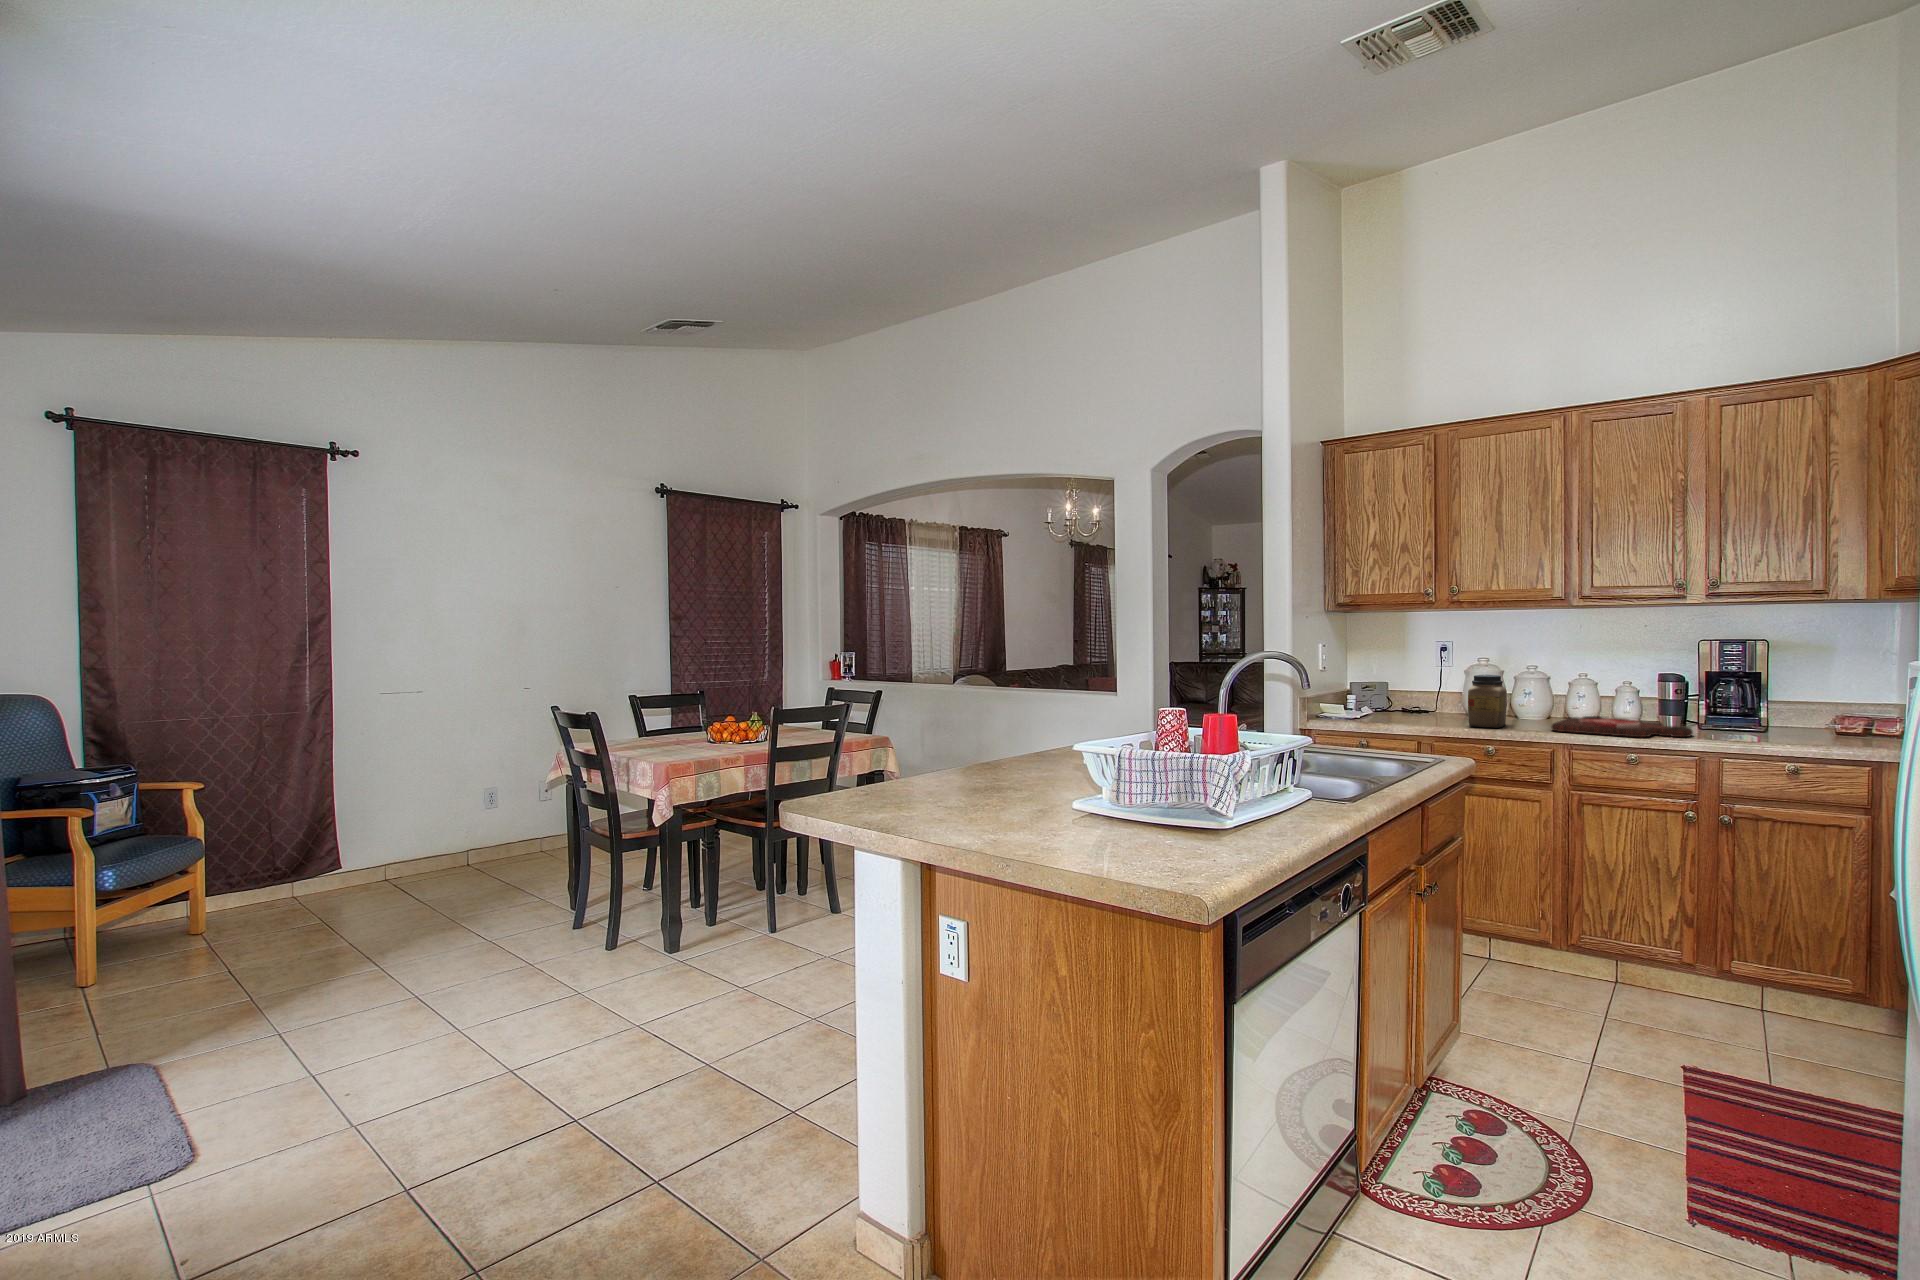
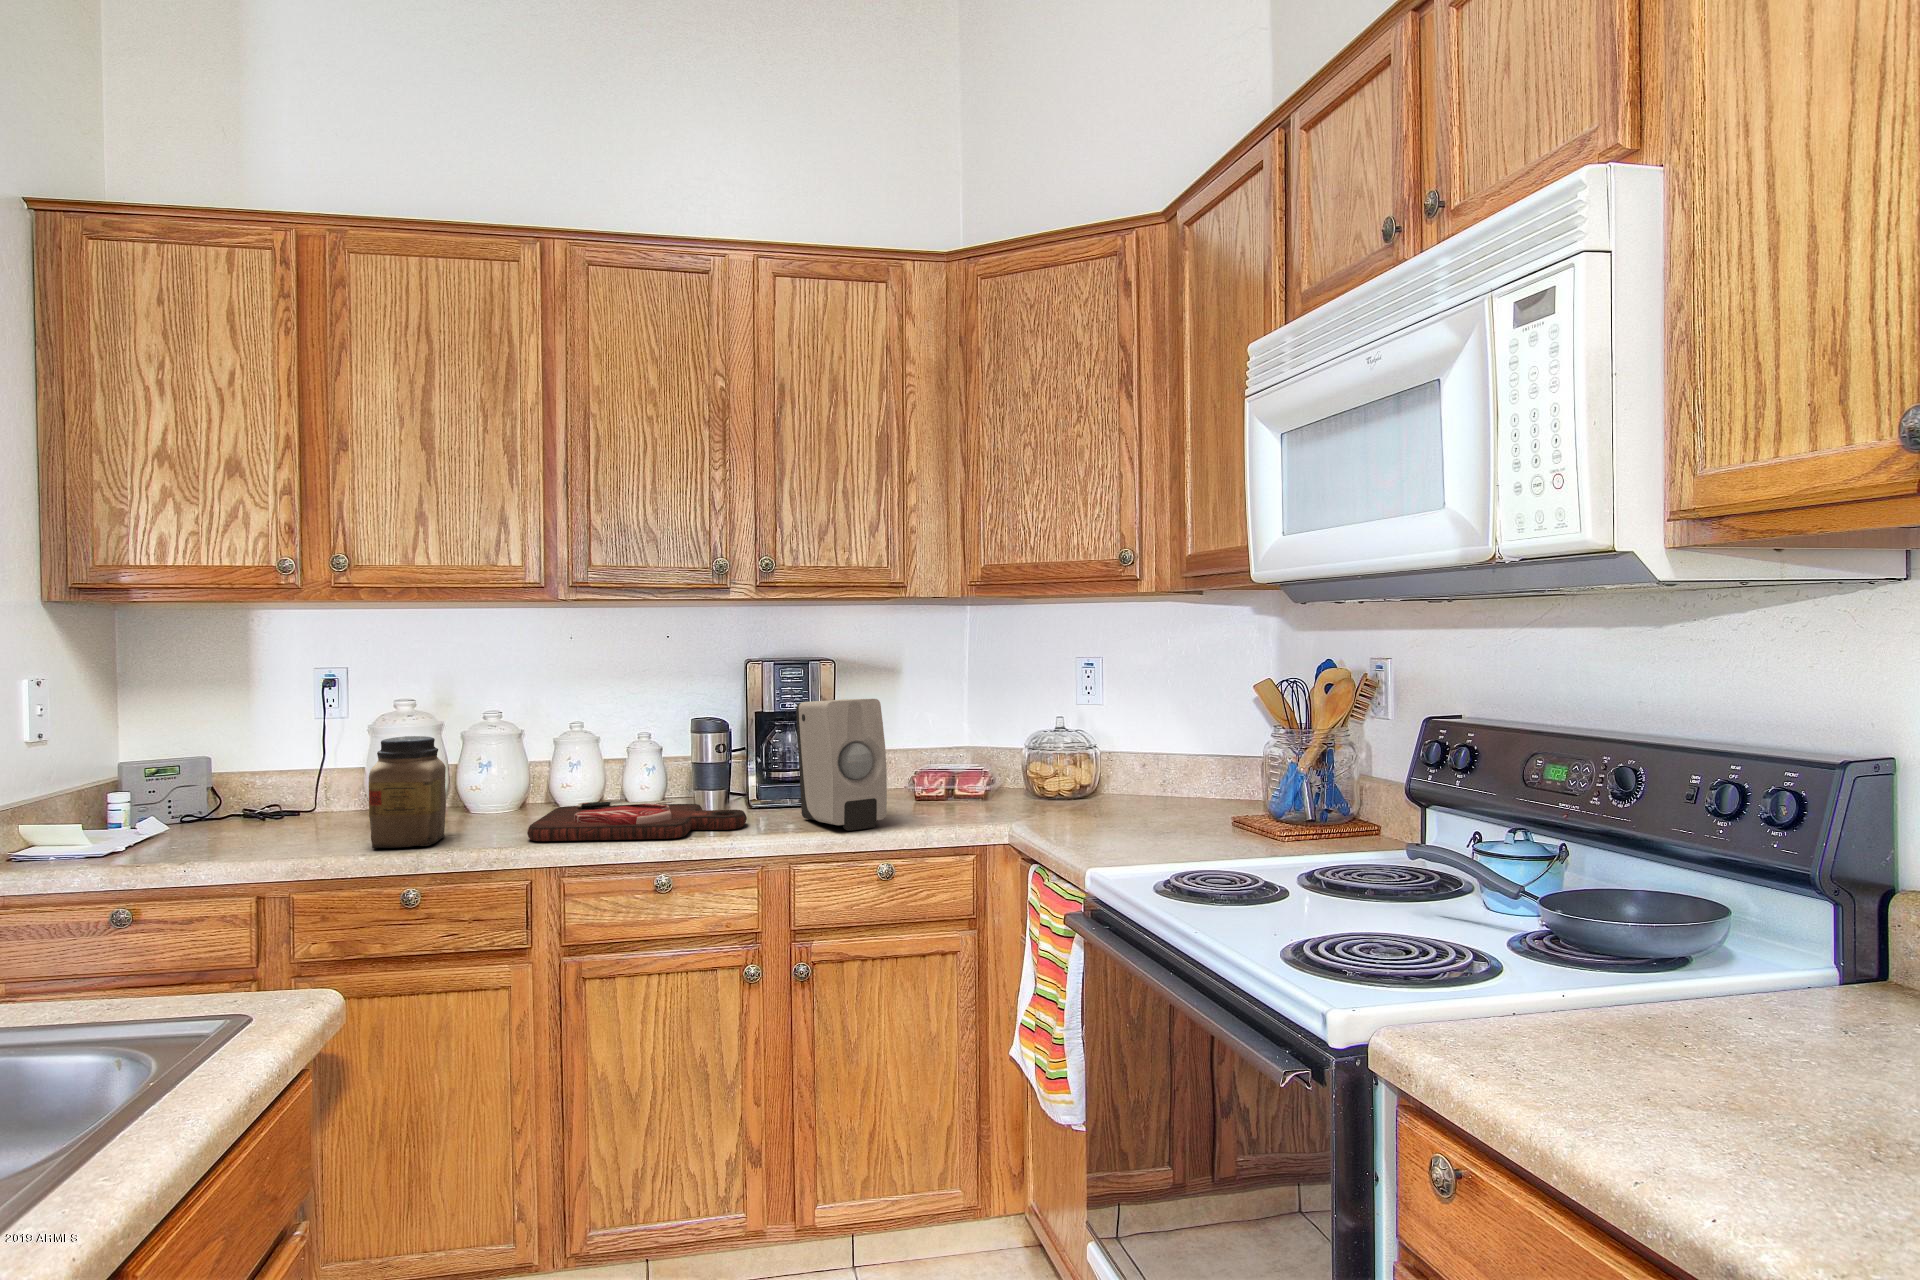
soap dispenser: none [1732,666,1799,745] -> present [796,699,887,831]

